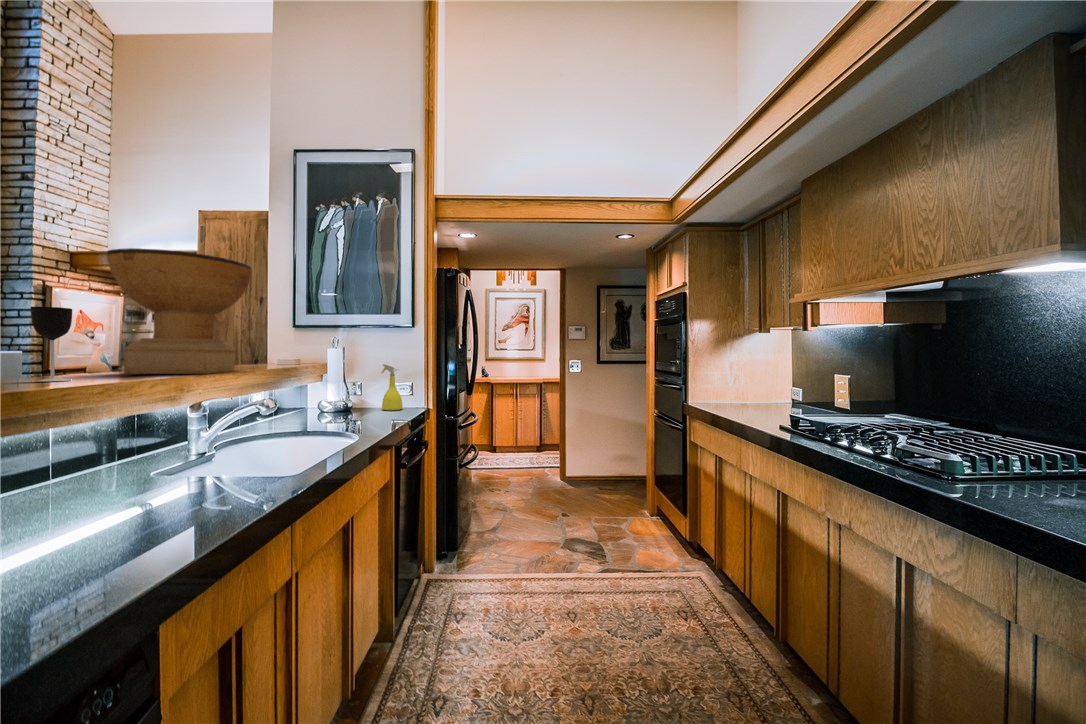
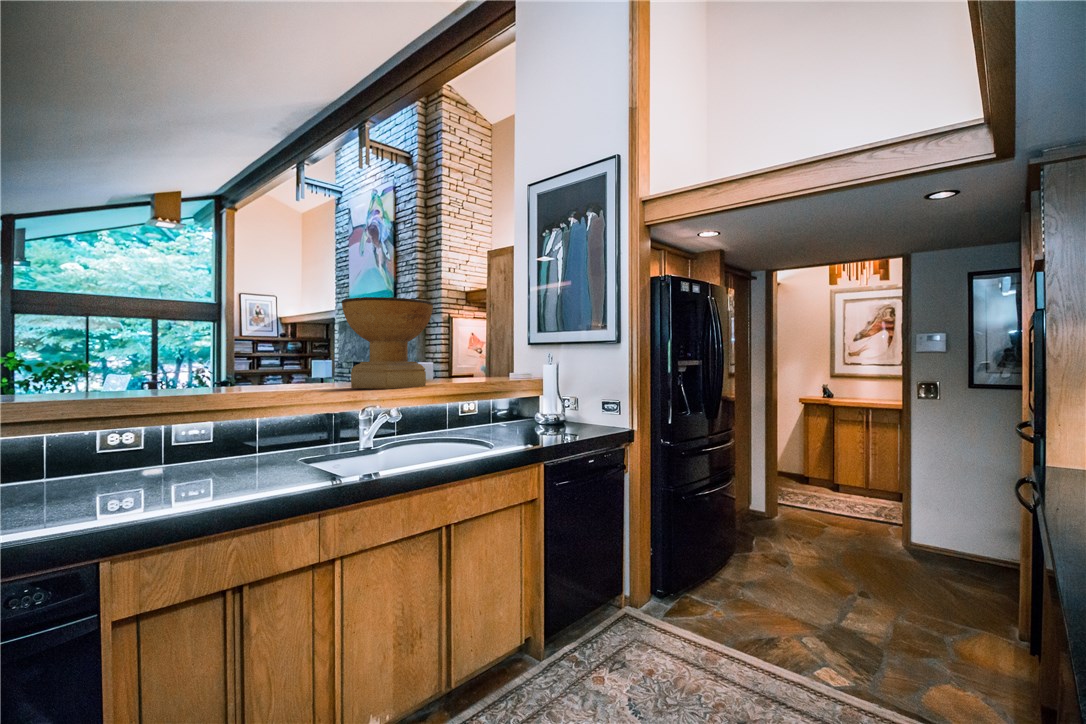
wine glass: present [31,307,72,381] -> none [286,345,307,393]
spray bottle: present [381,364,403,410] -> none [578,379,600,427]

